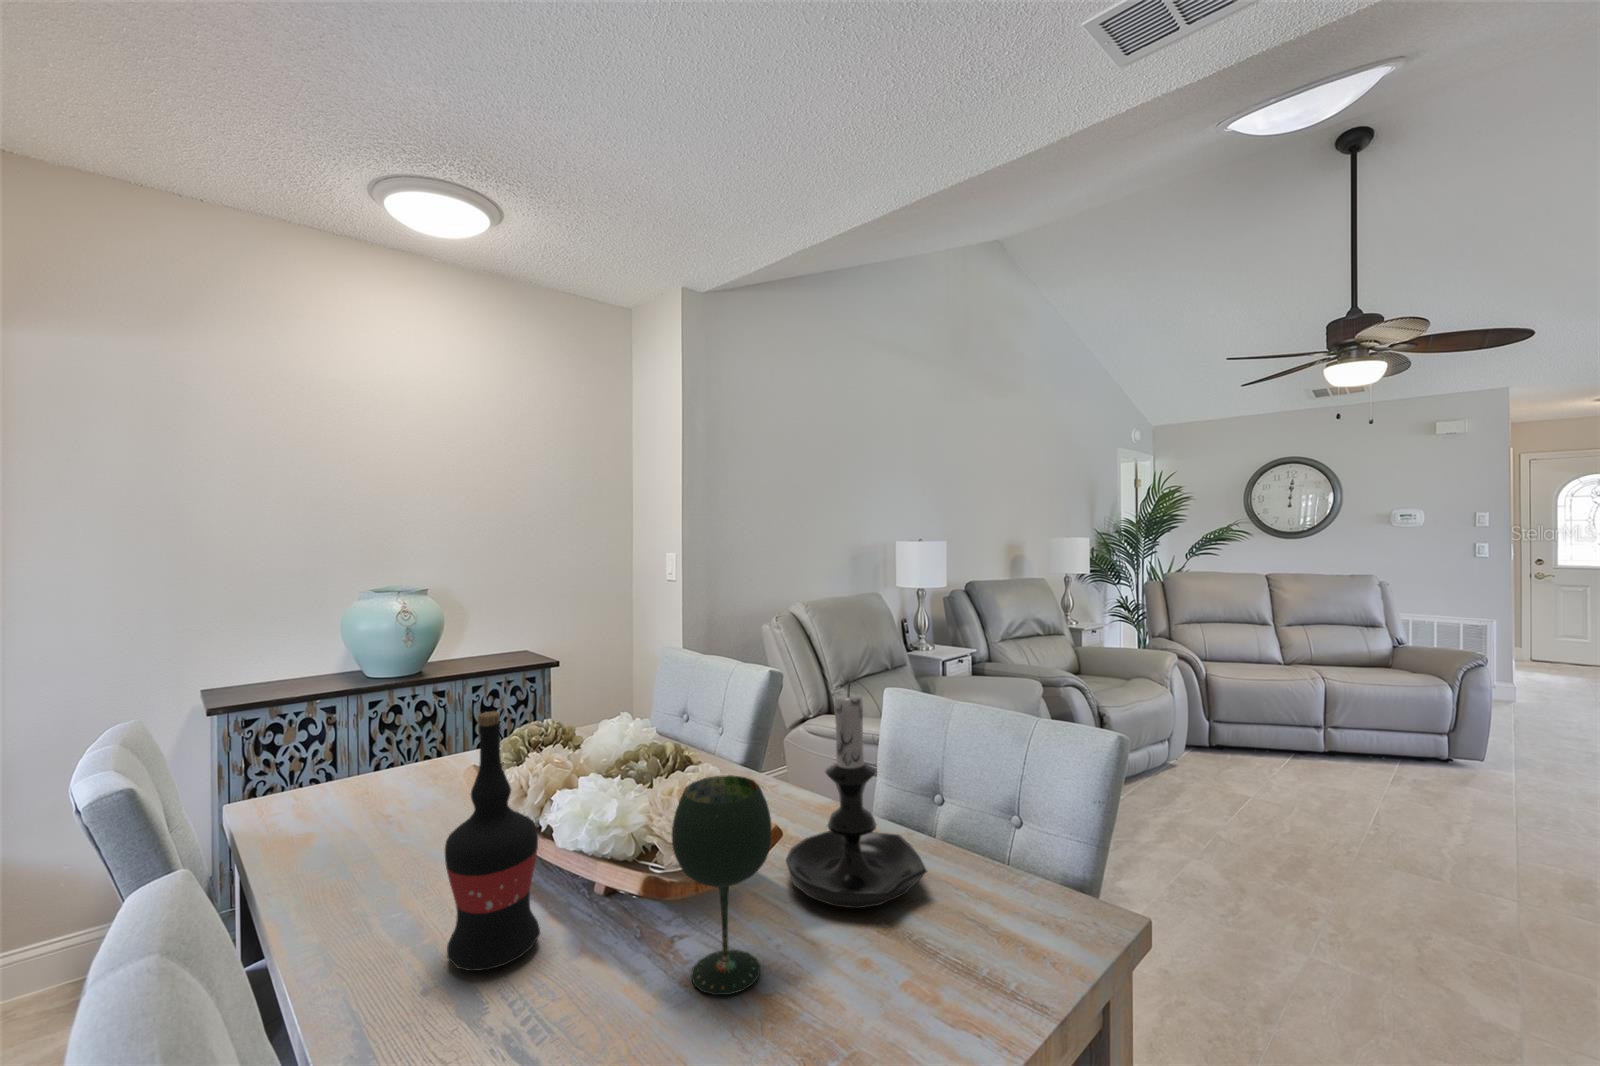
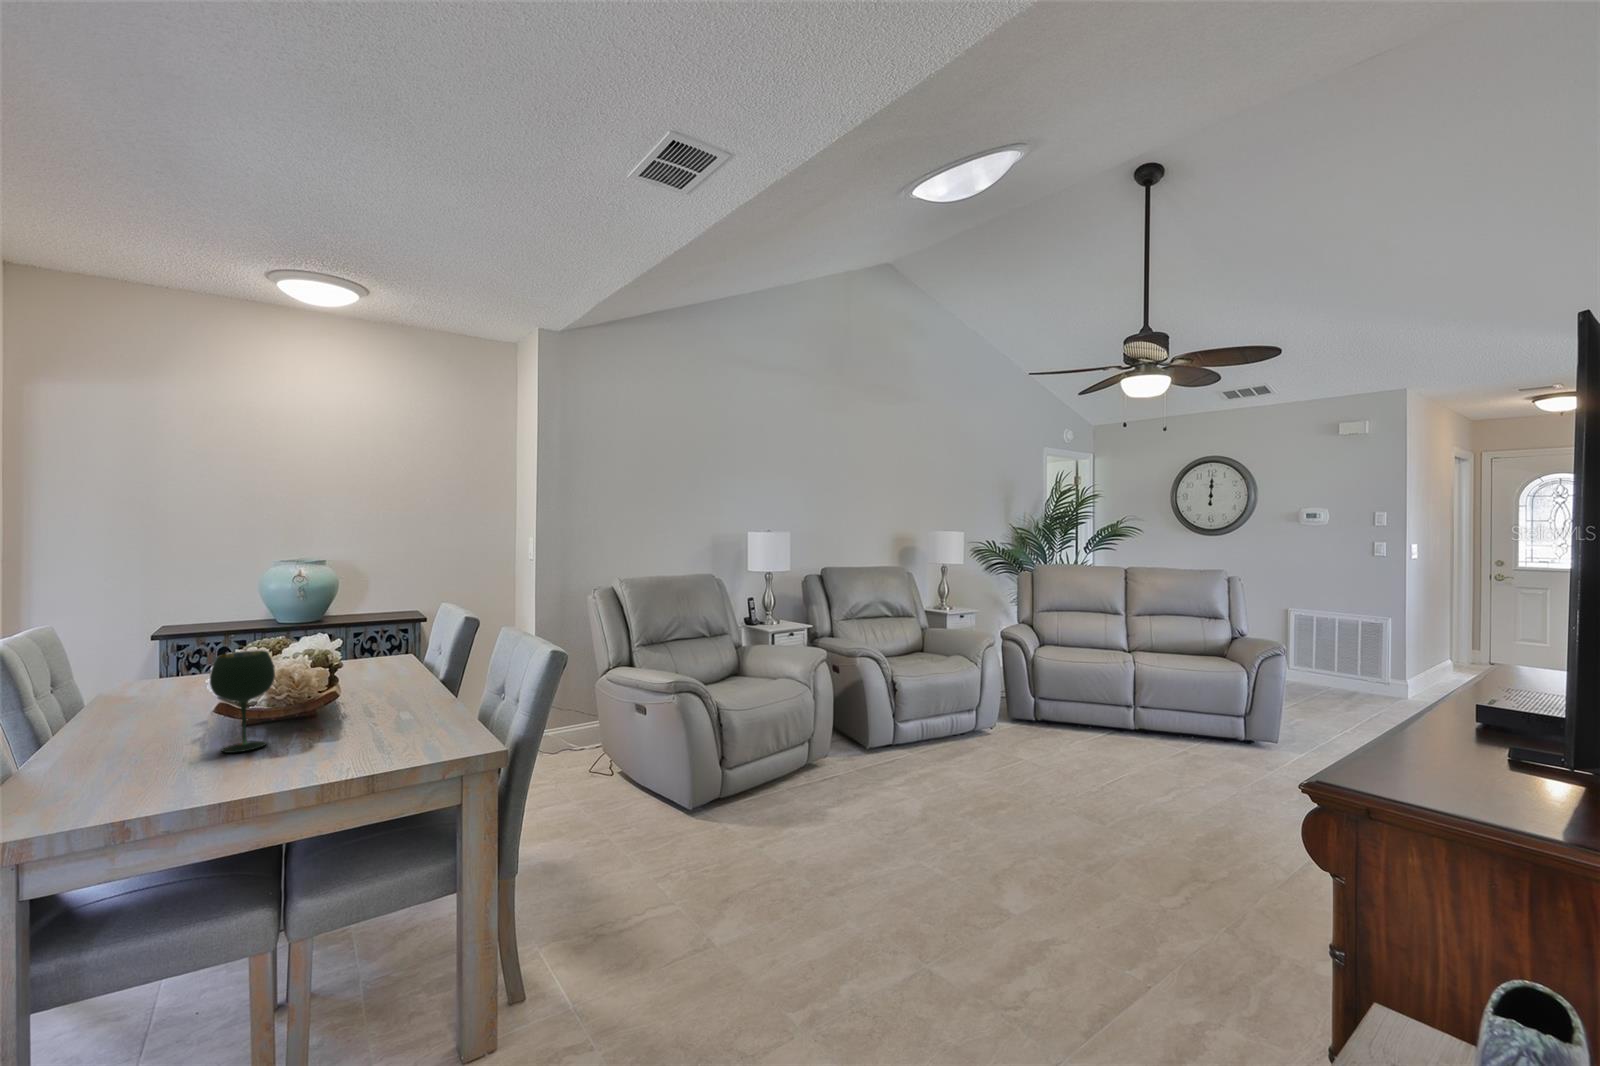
candle holder: present [786,683,927,908] -> none [328,610,424,732]
wine bottle: present [445,711,540,971] -> none [123,614,182,740]

